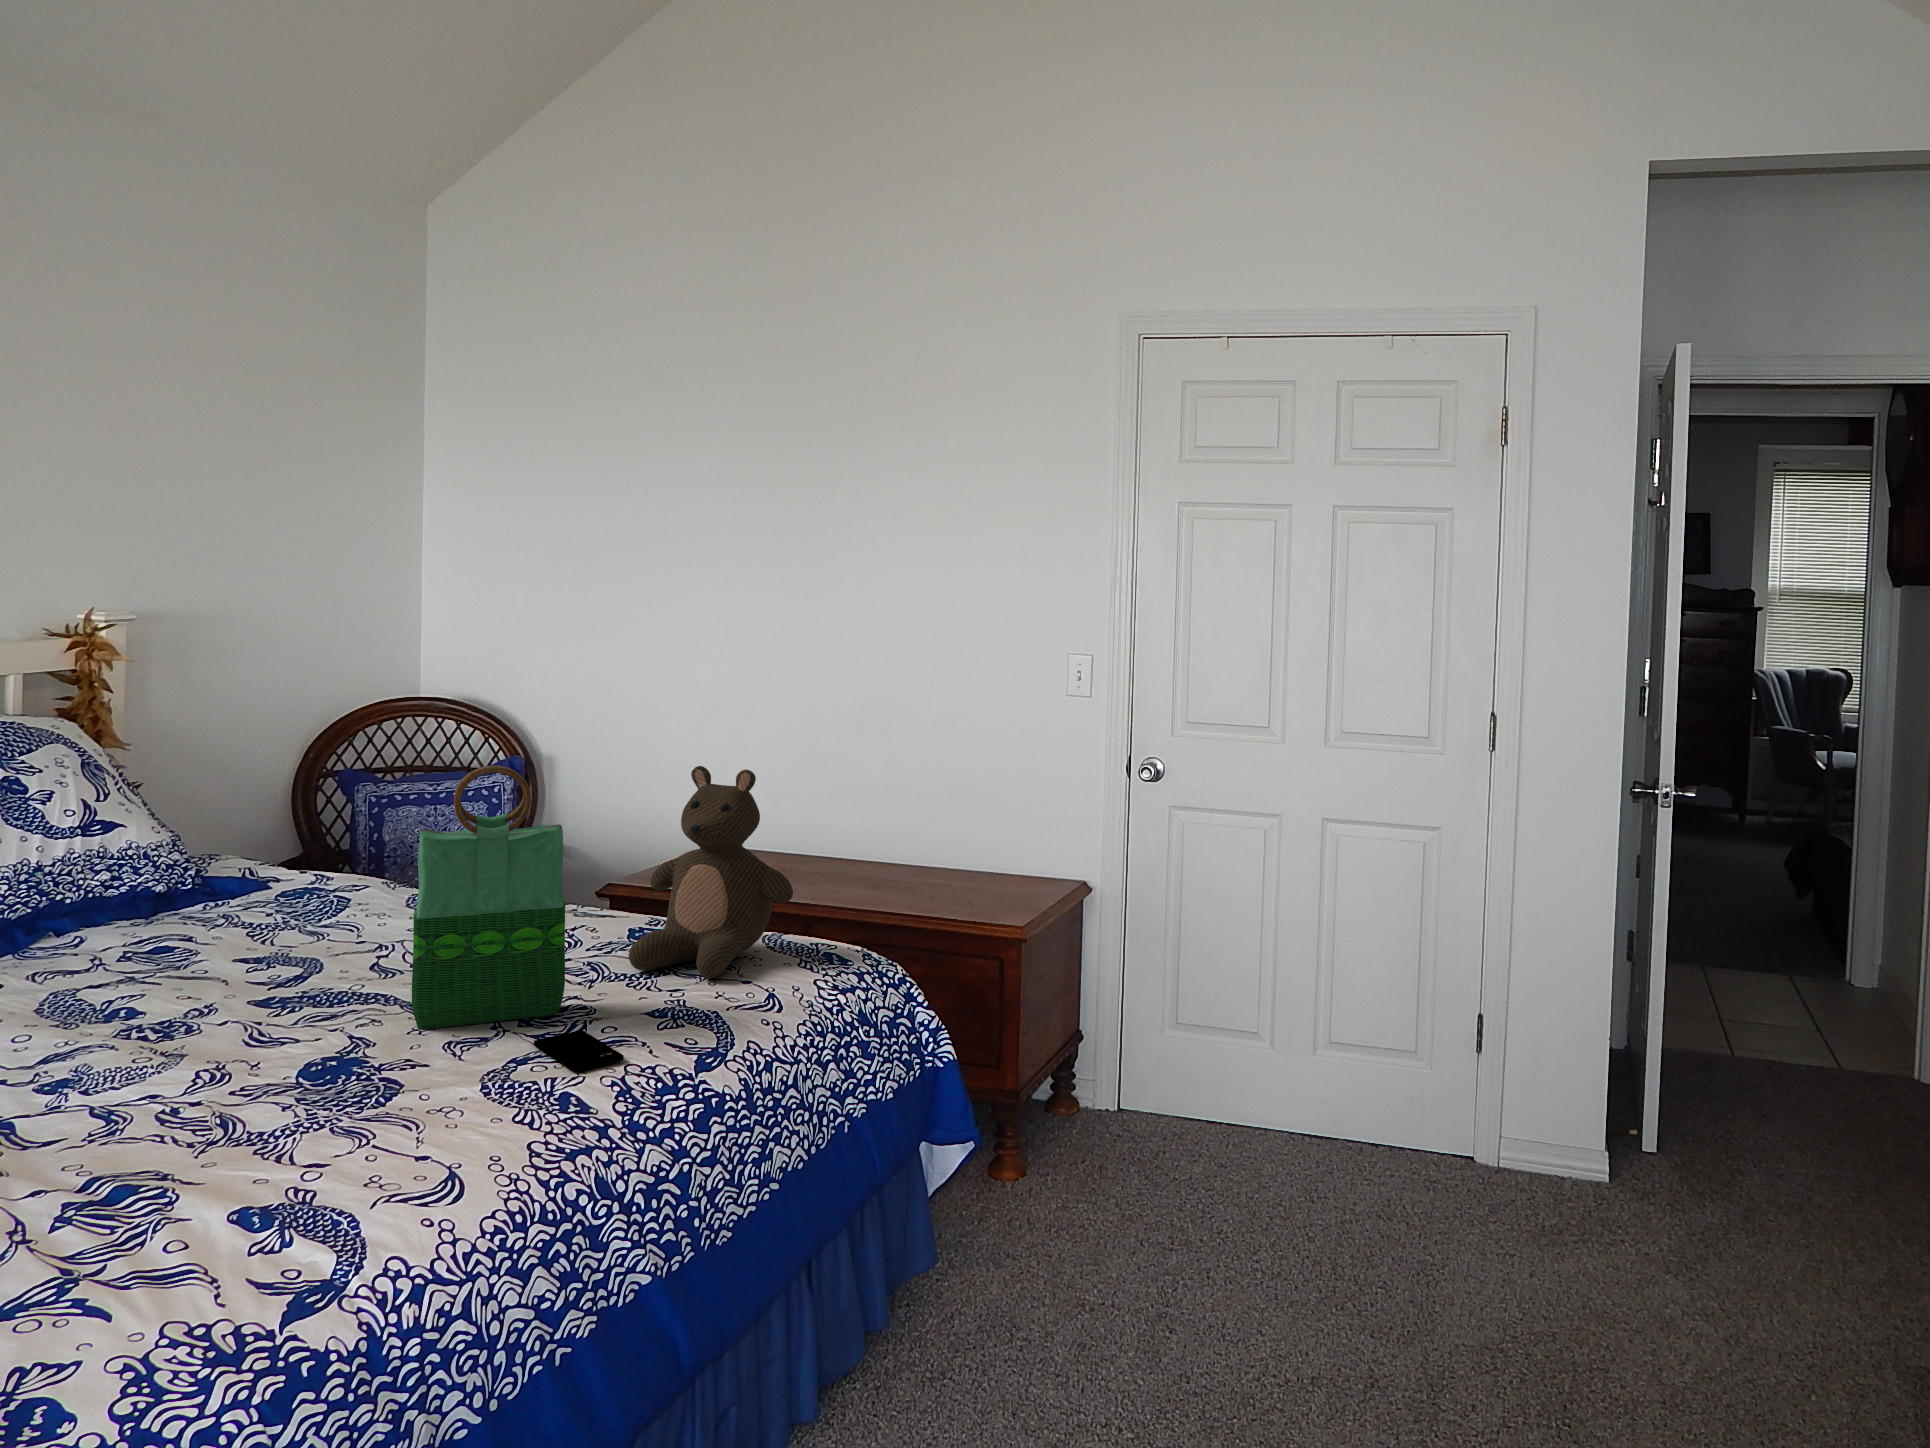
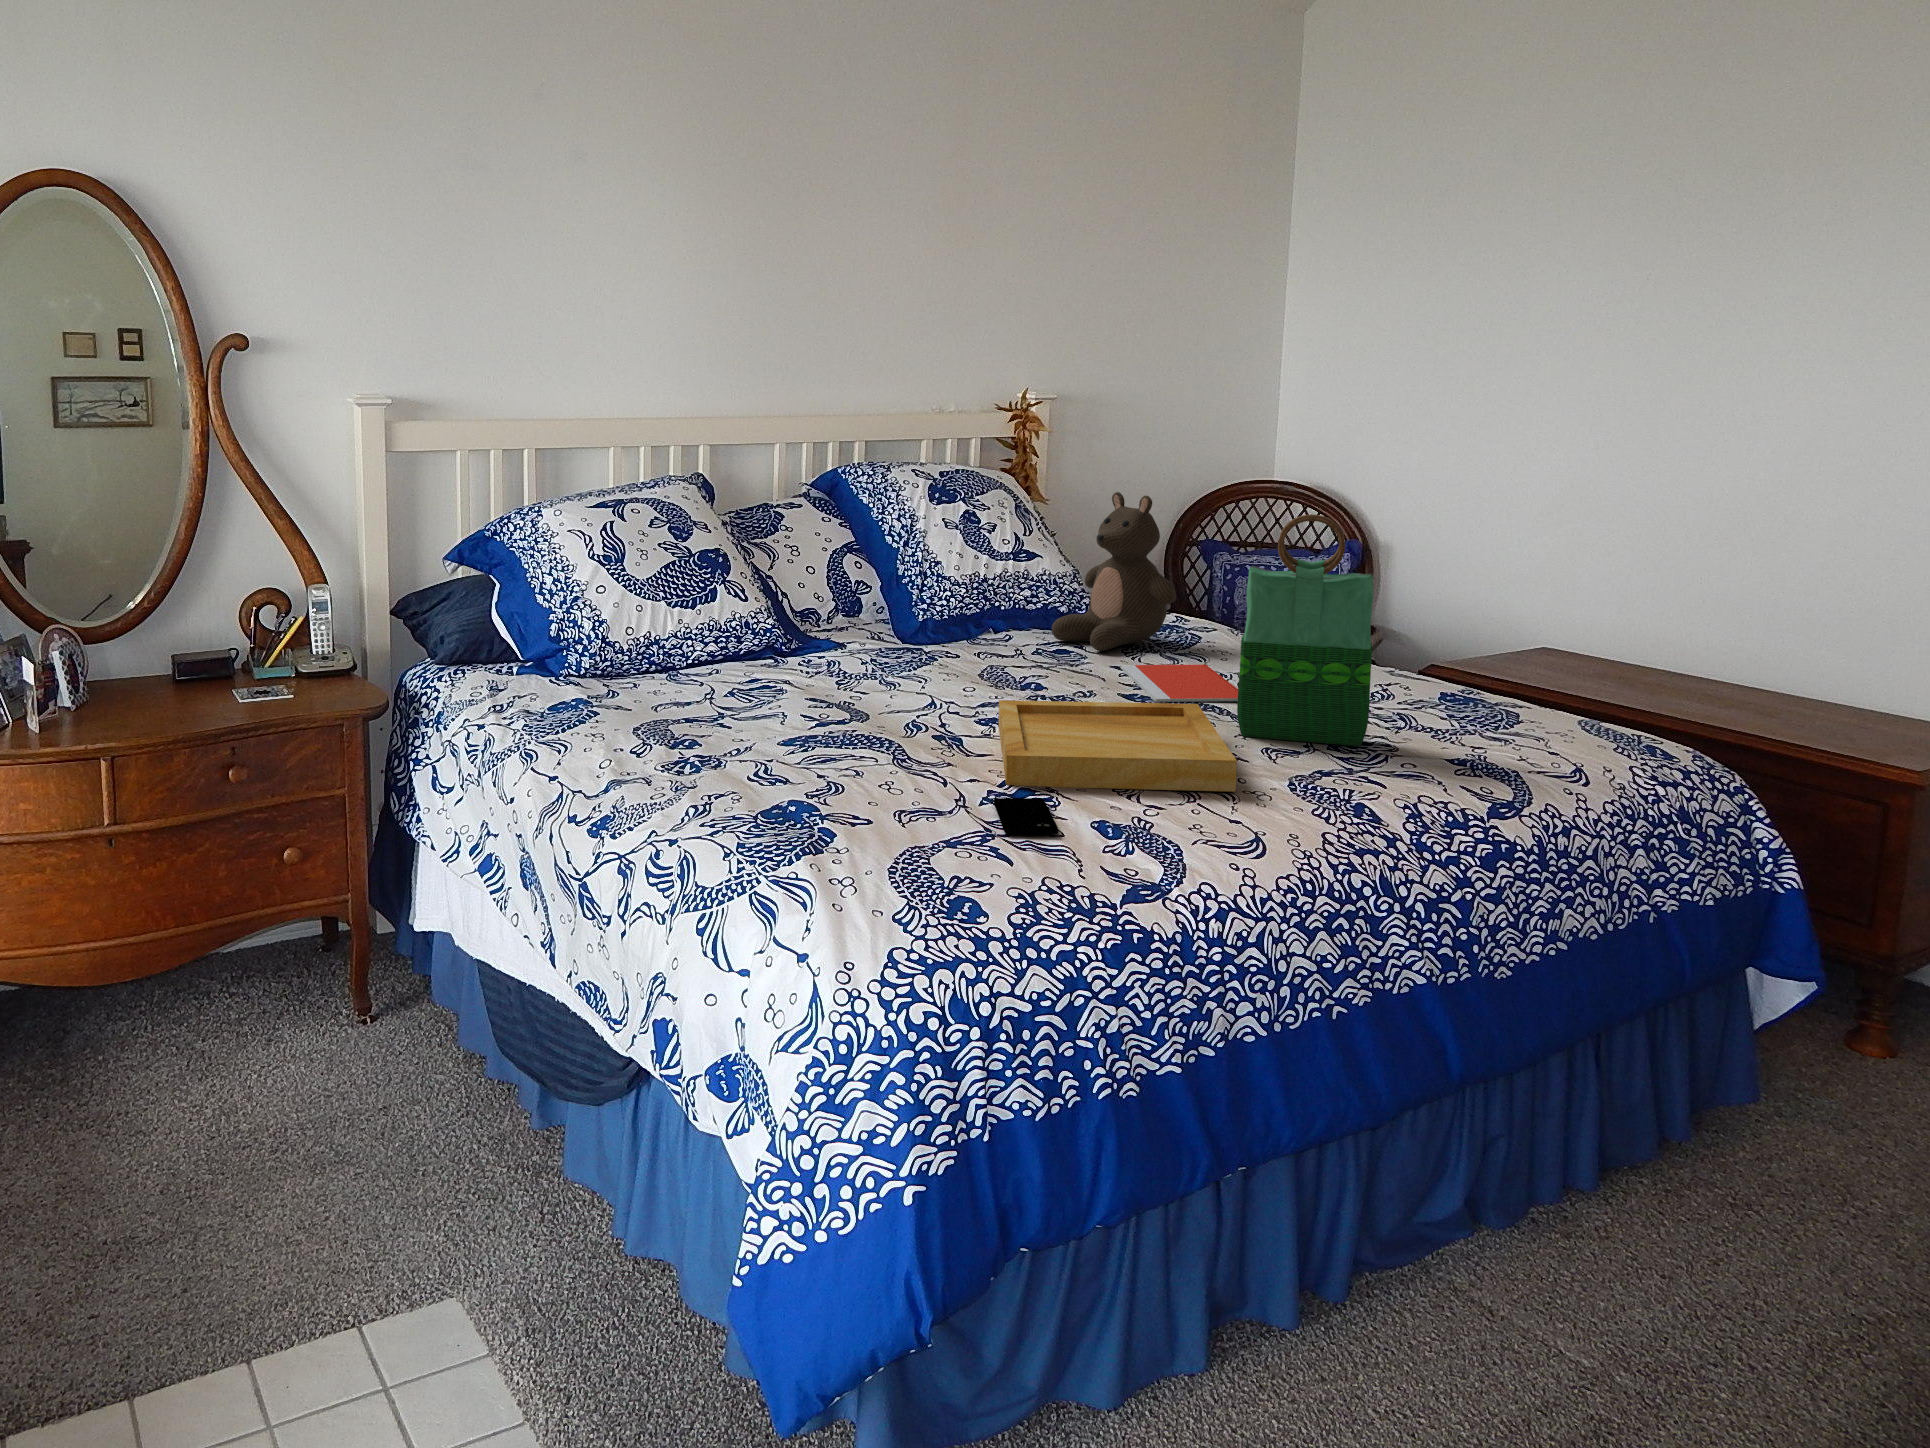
stuffed bear: present [629,766,793,978] -> present [1052,492,1176,651]
notebook: none [247,937,423,1002] -> present [1120,664,1238,702]
tray: none [65,1002,421,1188] -> present [999,700,1237,792]
smartphone: present [534,1030,624,1071] -> present [994,798,1058,834]

